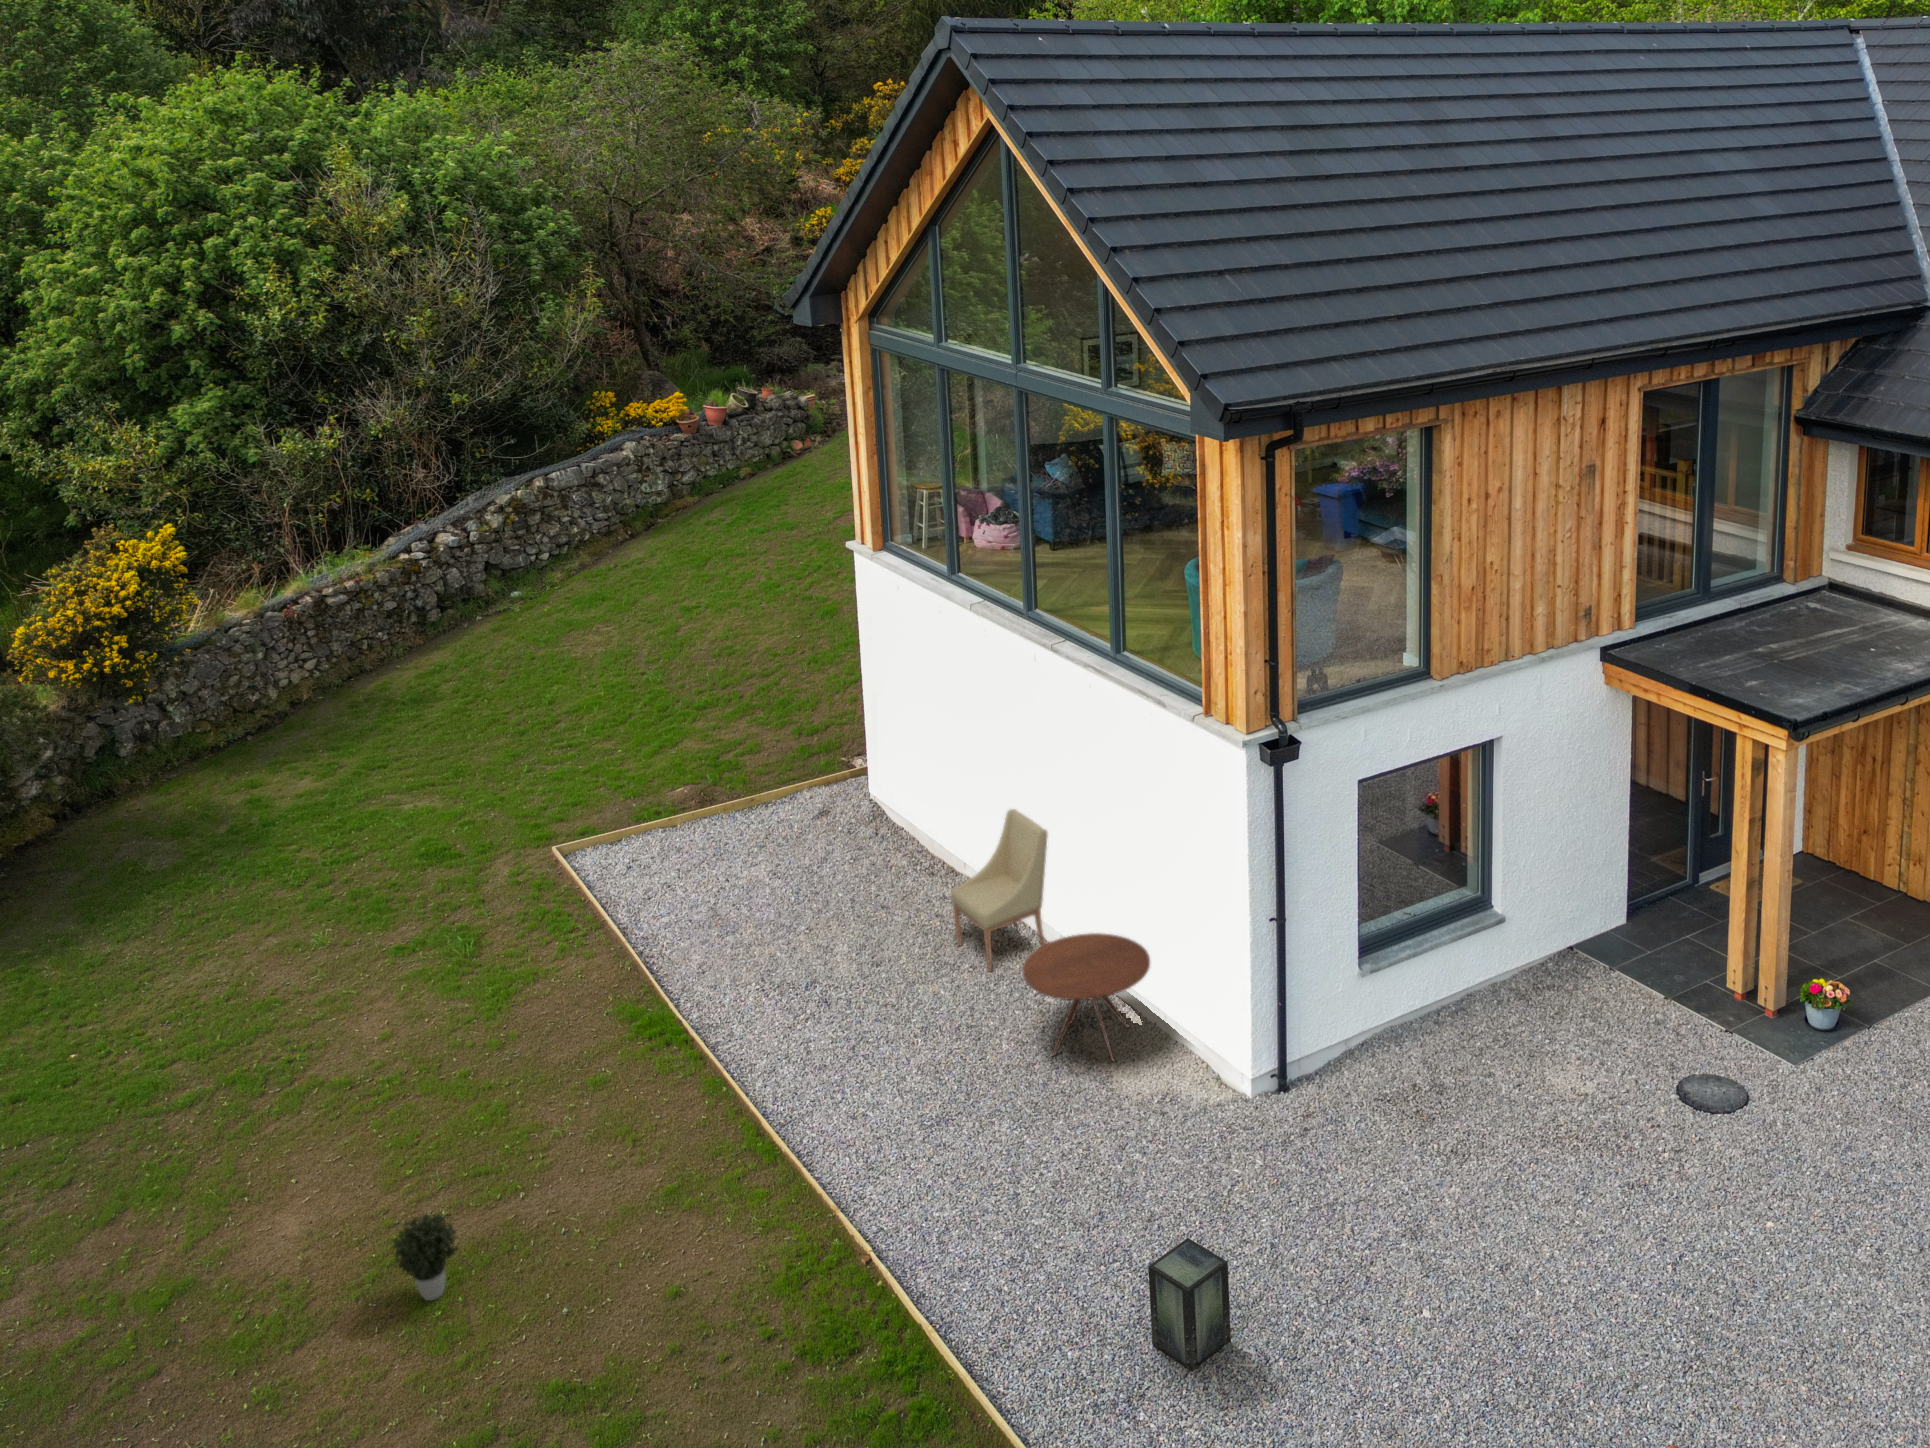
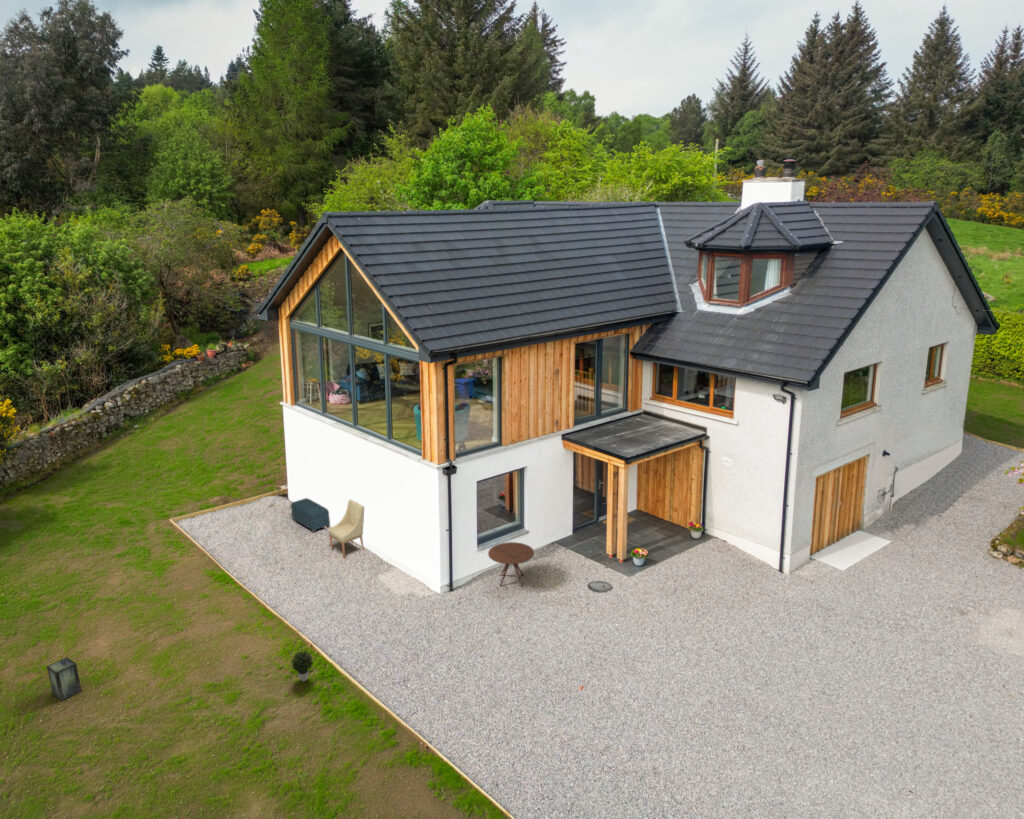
bench: none [862,796,961,893] -> present [291,498,330,533]
round table: present [1023,933,1150,1060] -> present [488,542,534,586]
potted plant: present [393,1213,458,1301] -> present [291,651,313,682]
storage box: present [1148,1238,1231,1371] -> present [47,657,82,701]

